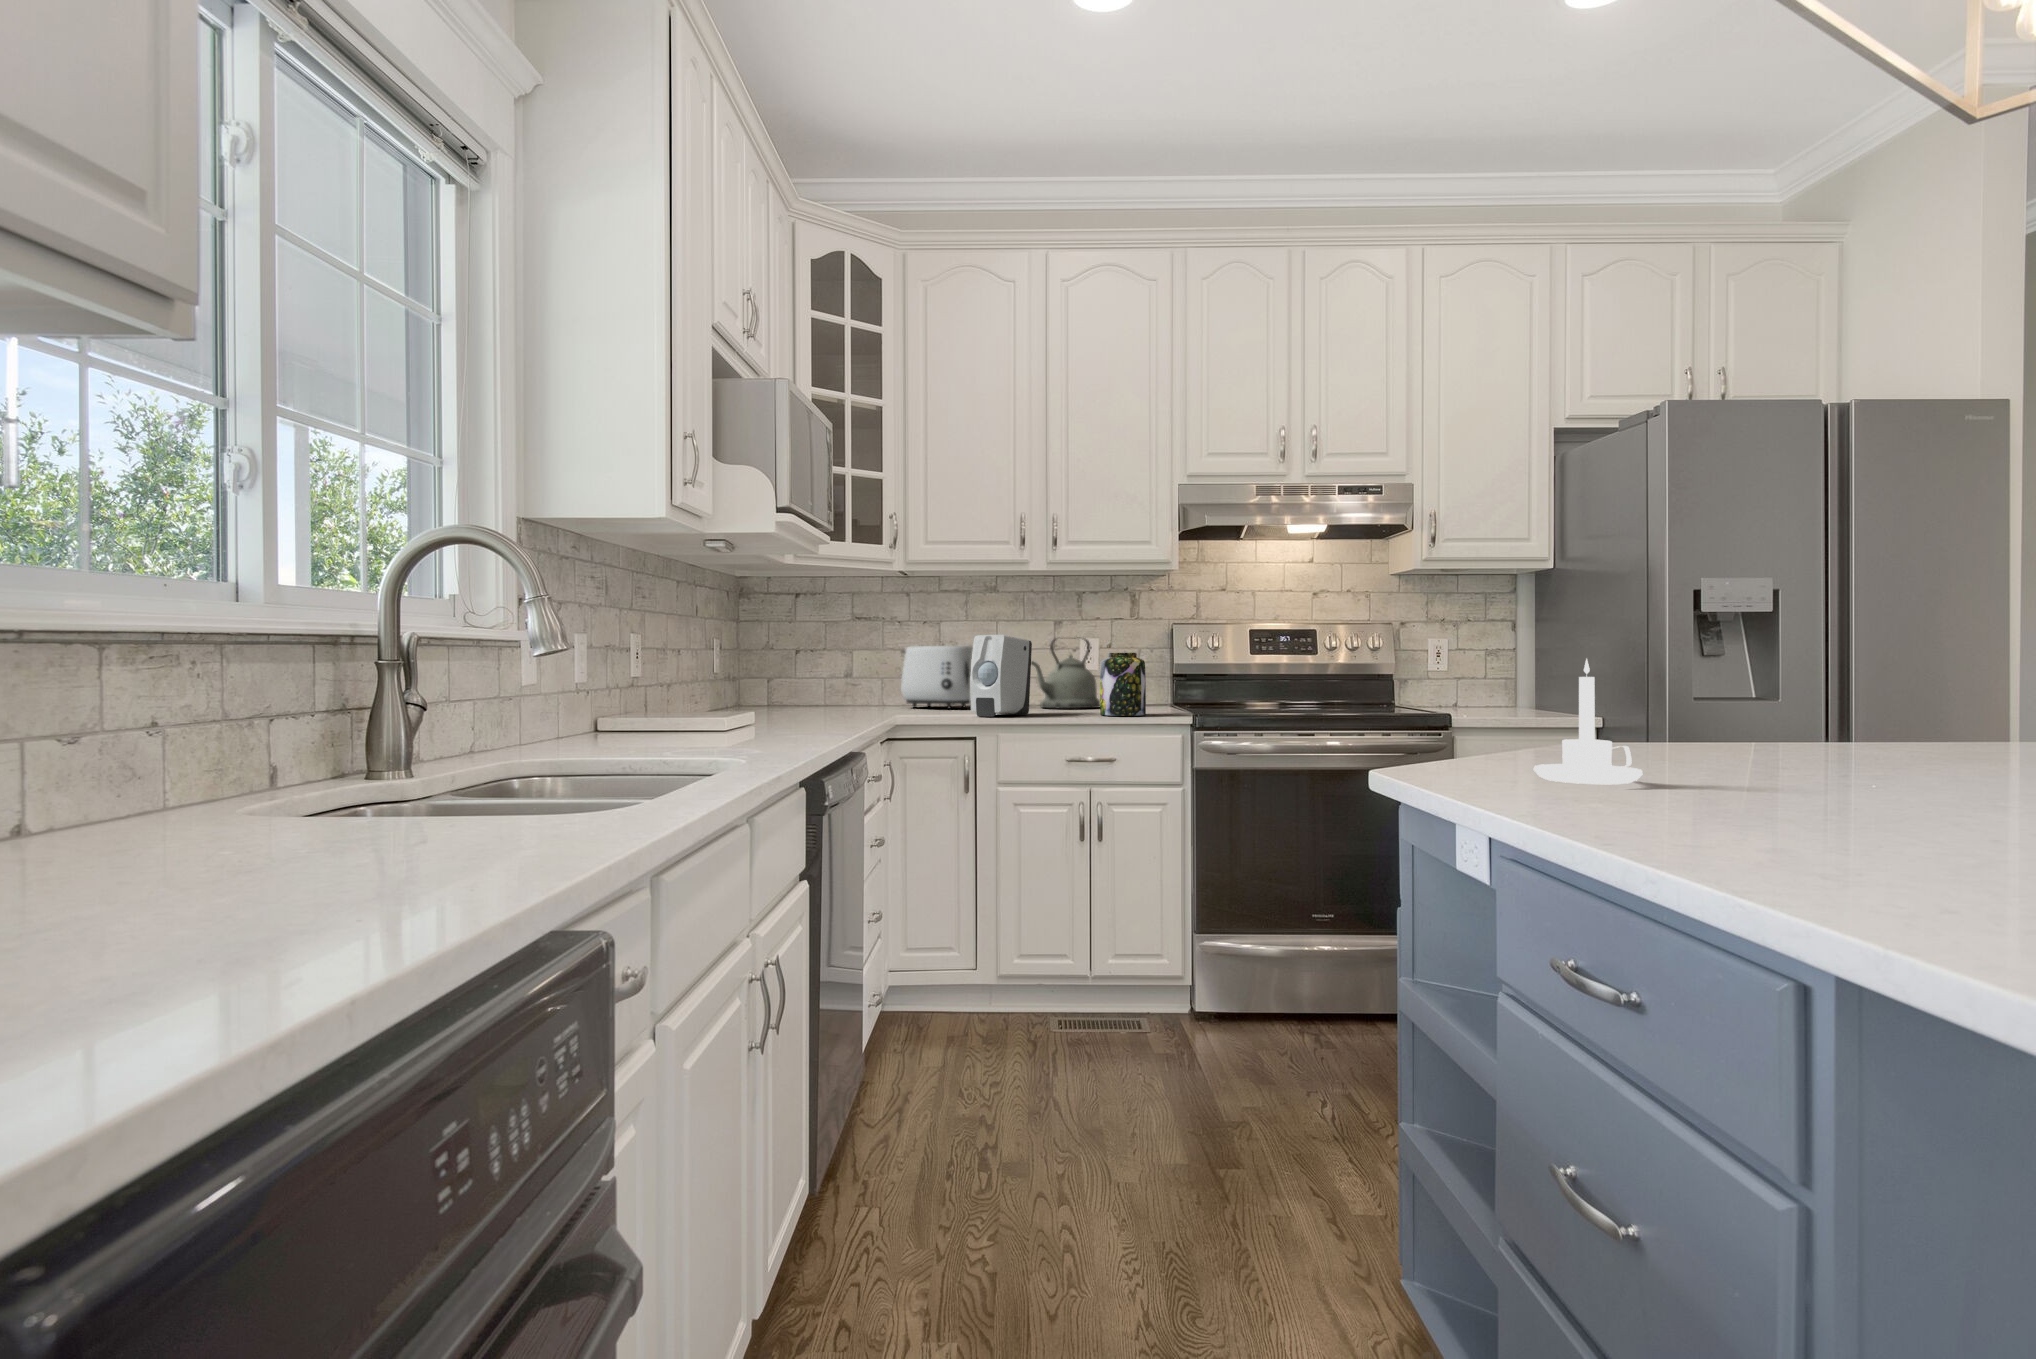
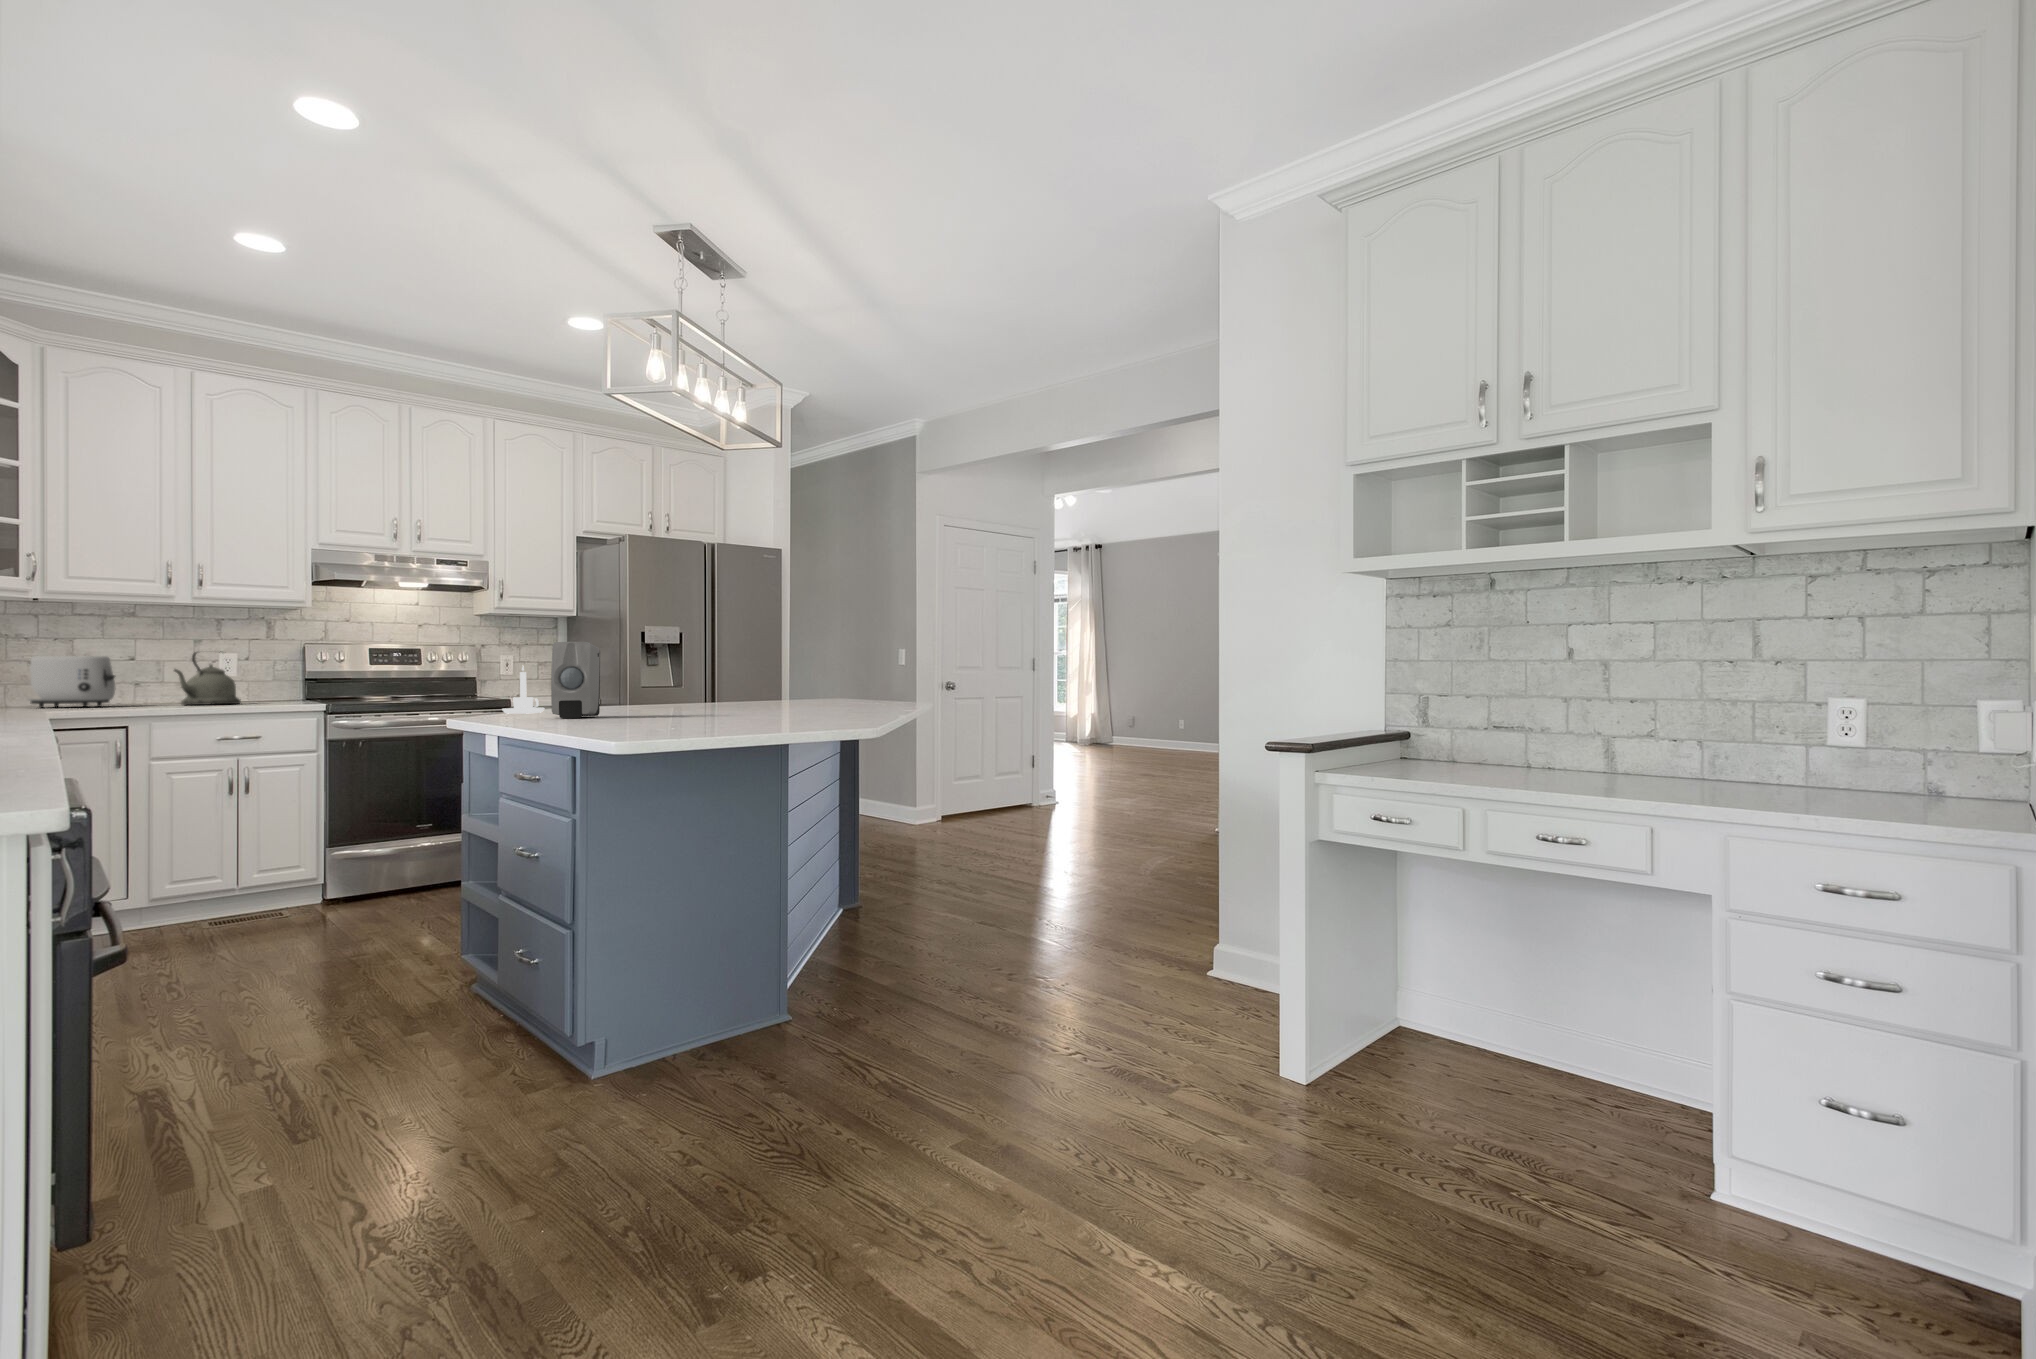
soap dispenser: present [970,635,1032,717] -> present [551,642,600,718]
jar: present [1100,653,1146,716] -> none [247,663,286,706]

